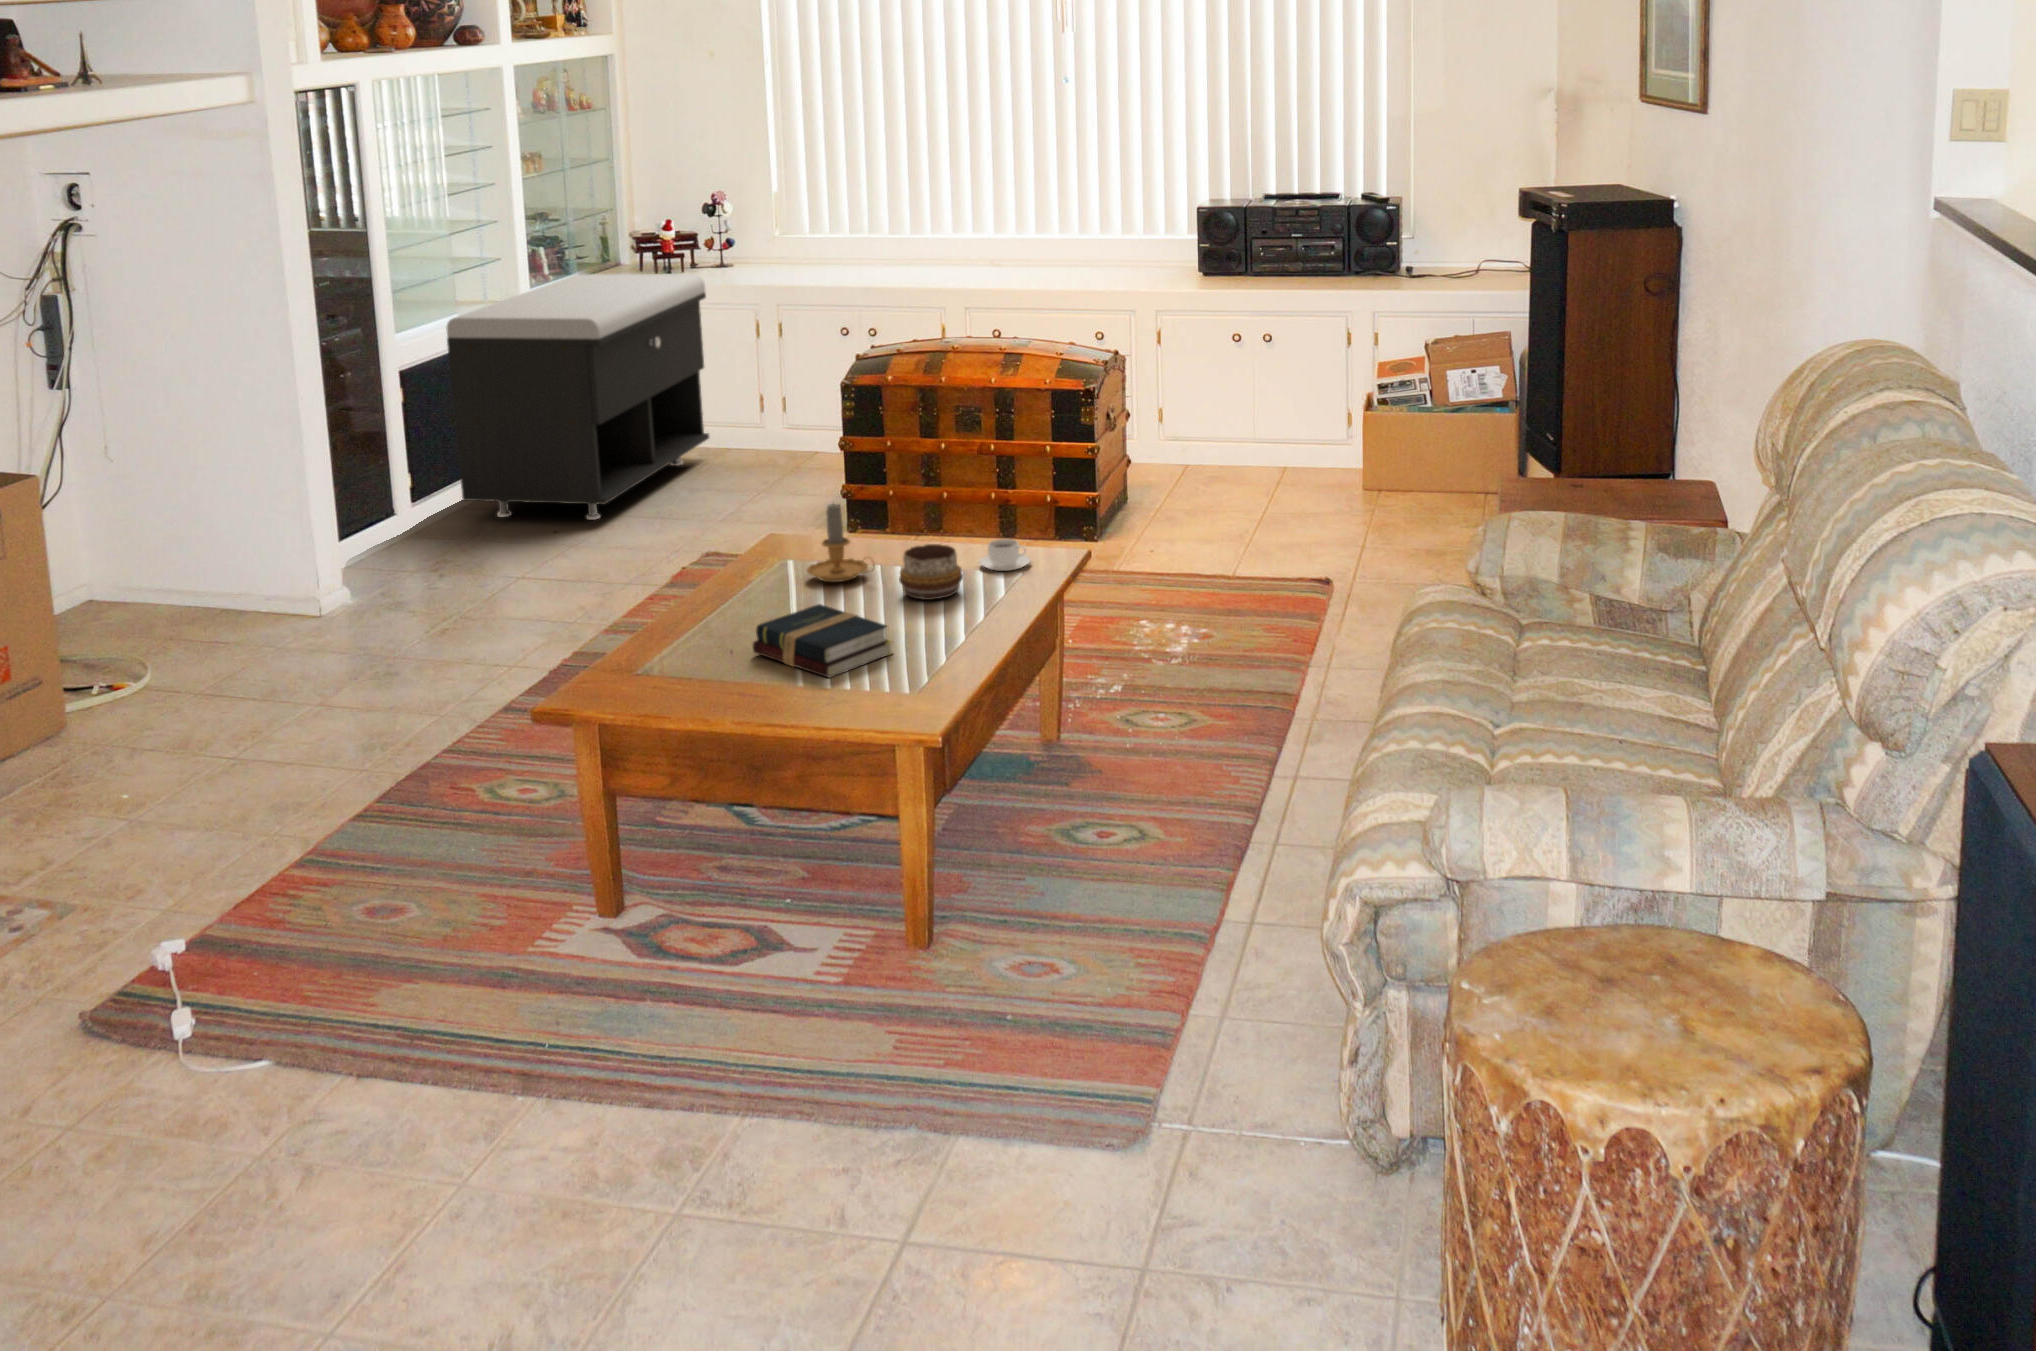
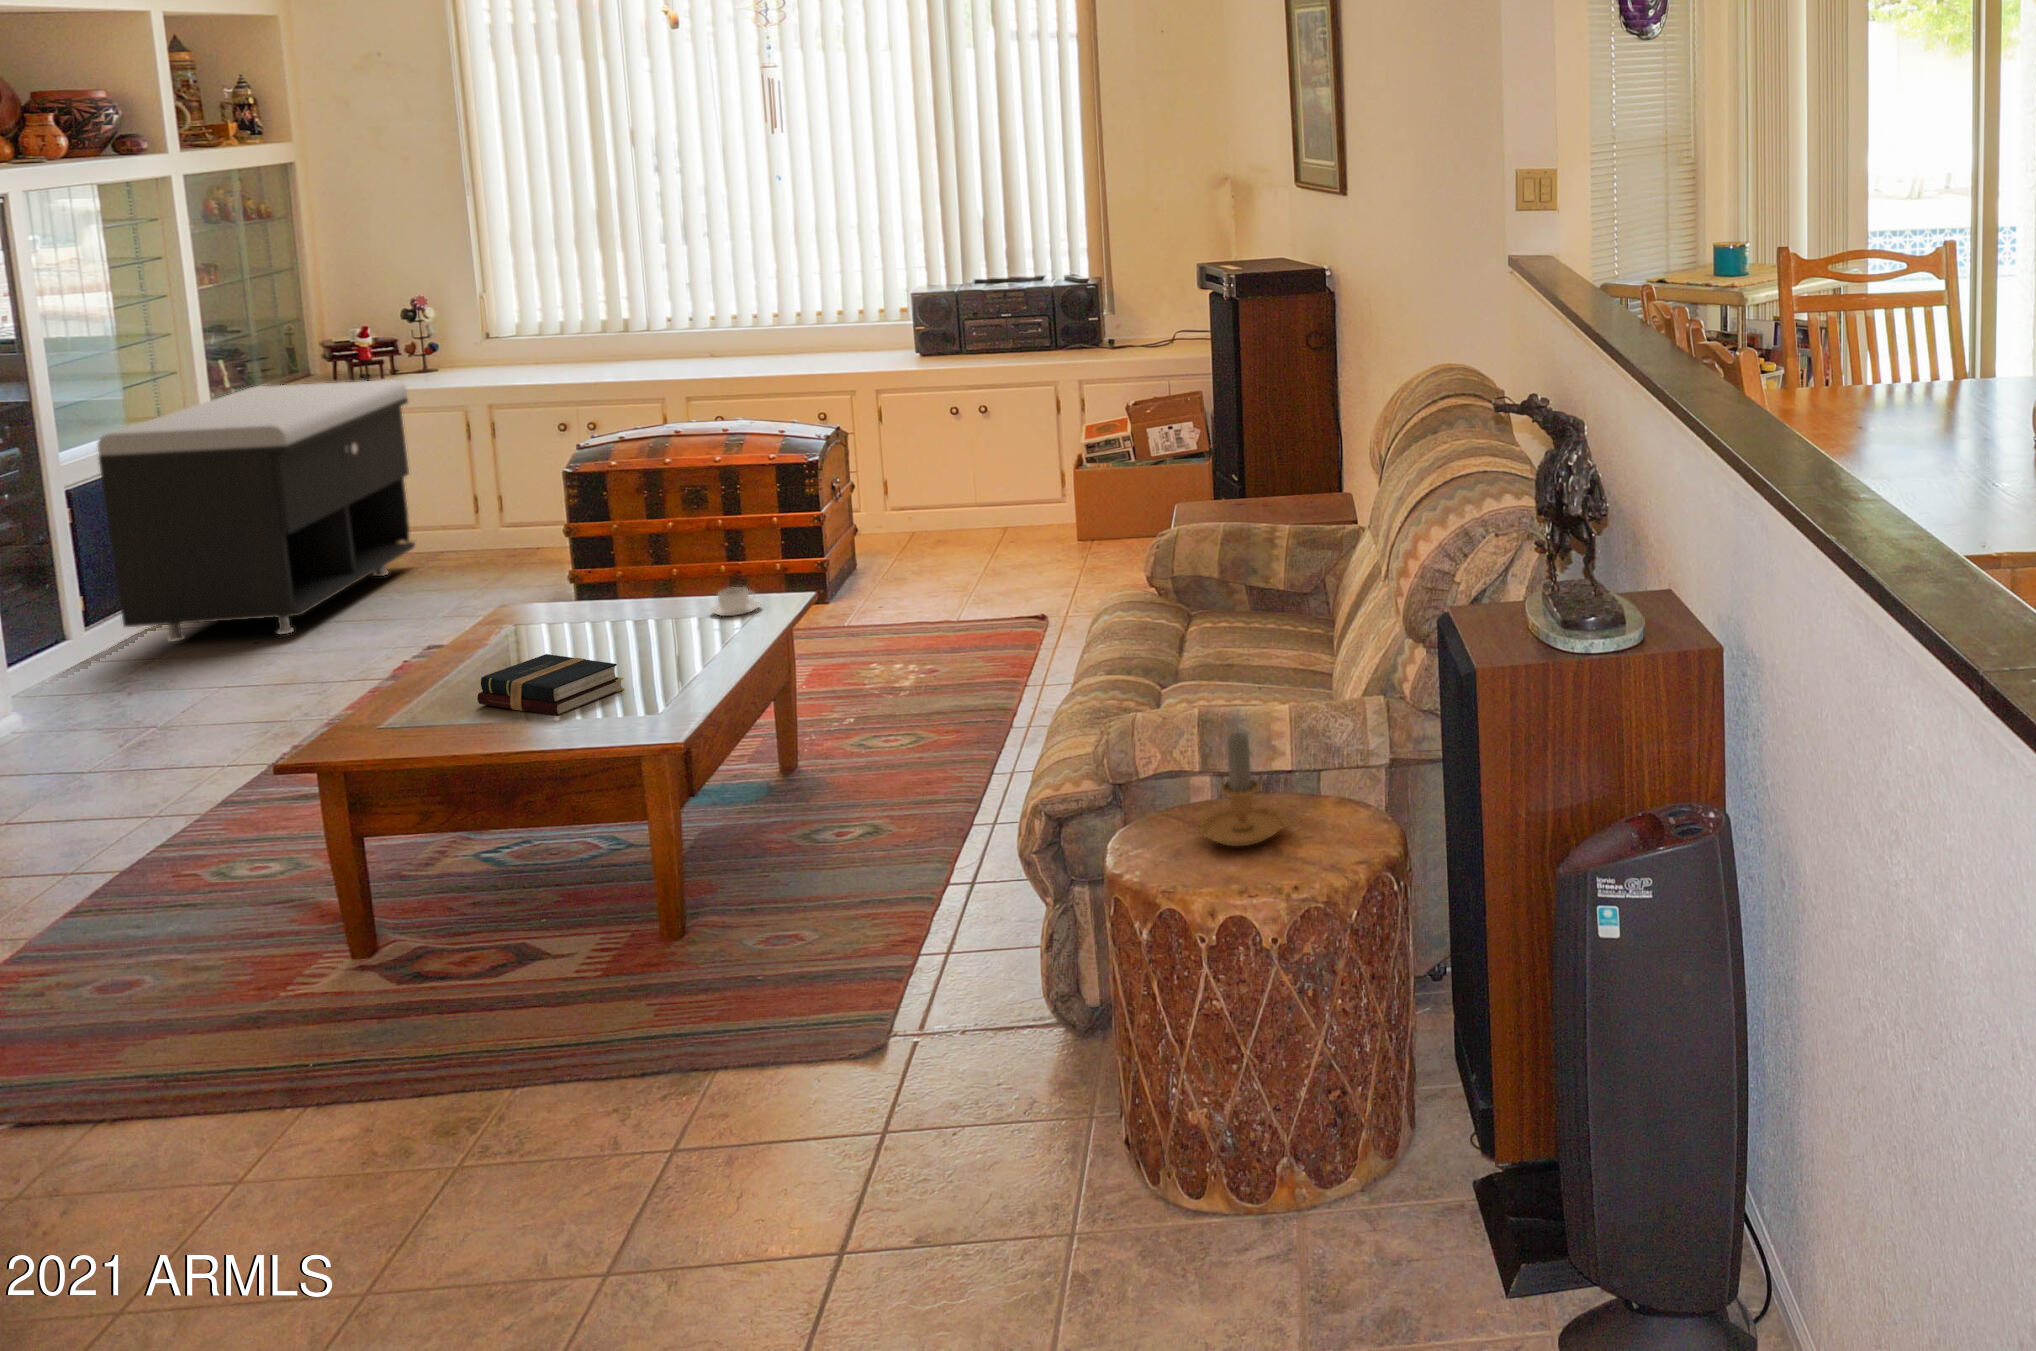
candle: present [807,504,873,582] -> present [1199,733,1294,847]
decorative bowl: present [899,544,963,600] -> none [628,594,693,645]

